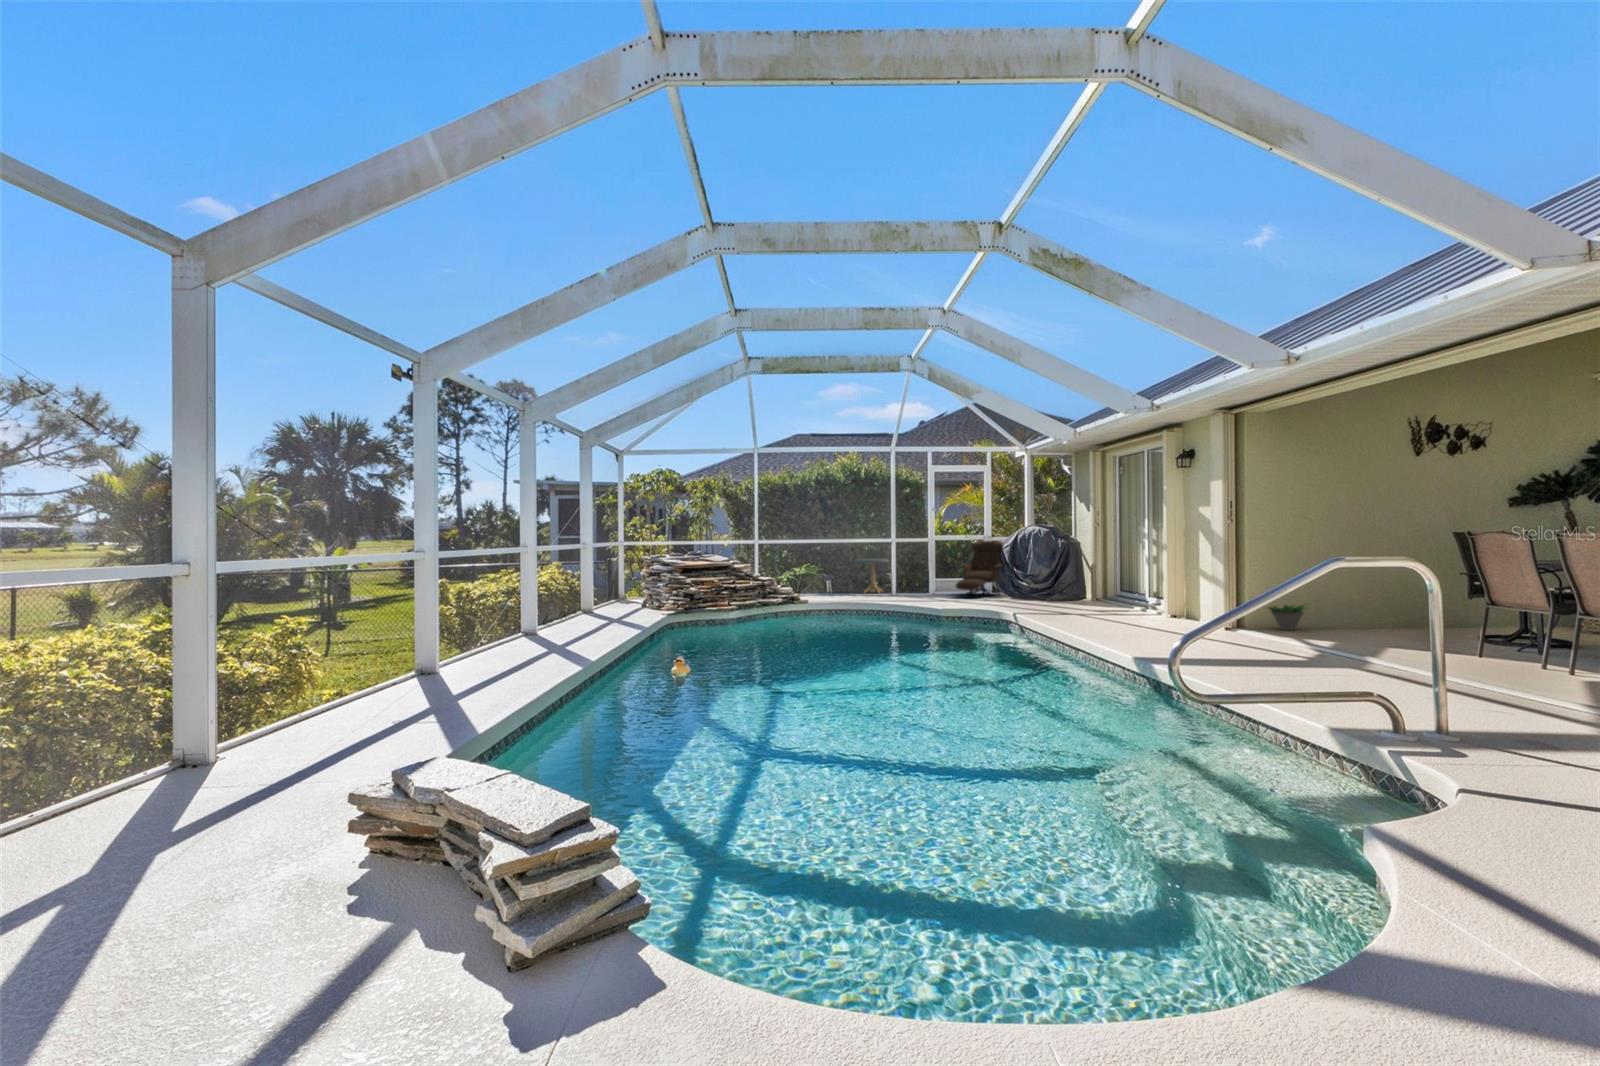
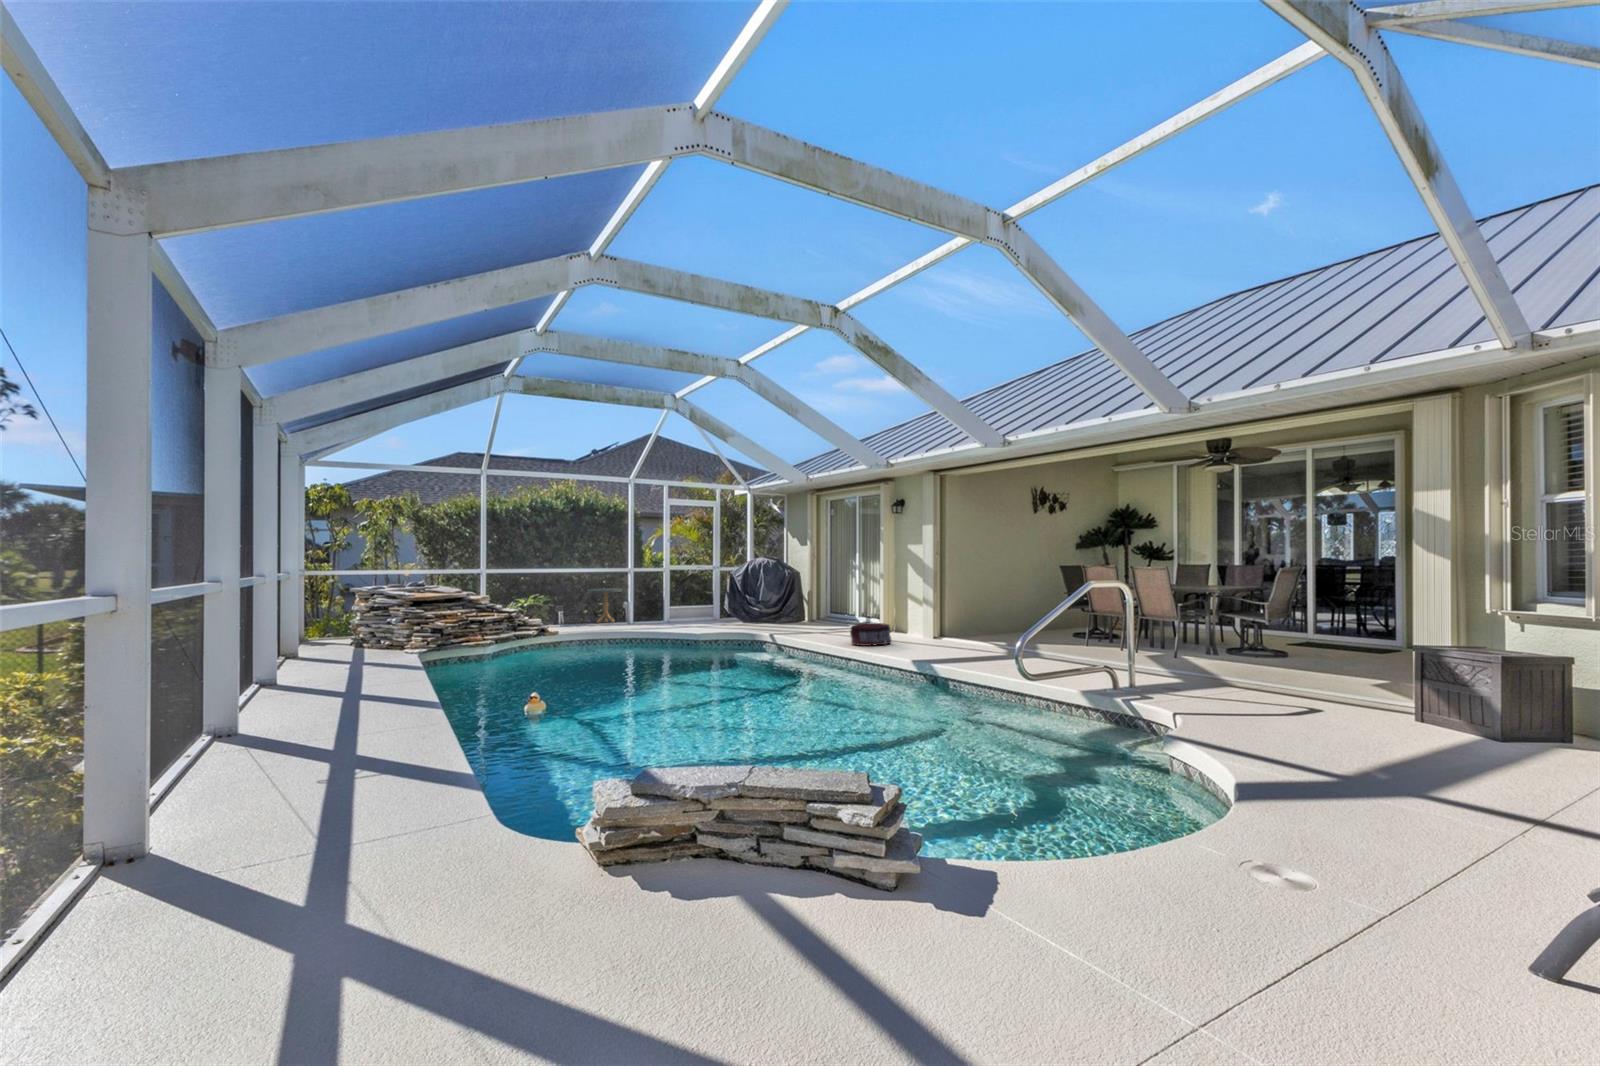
lounge chair: present [956,540,1003,596] -> none [694,570,736,624]
decorative plant: present [1268,604,1307,630] -> none [961,616,995,637]
pouf: none [1093,605,1149,633] -> present [850,623,891,646]

